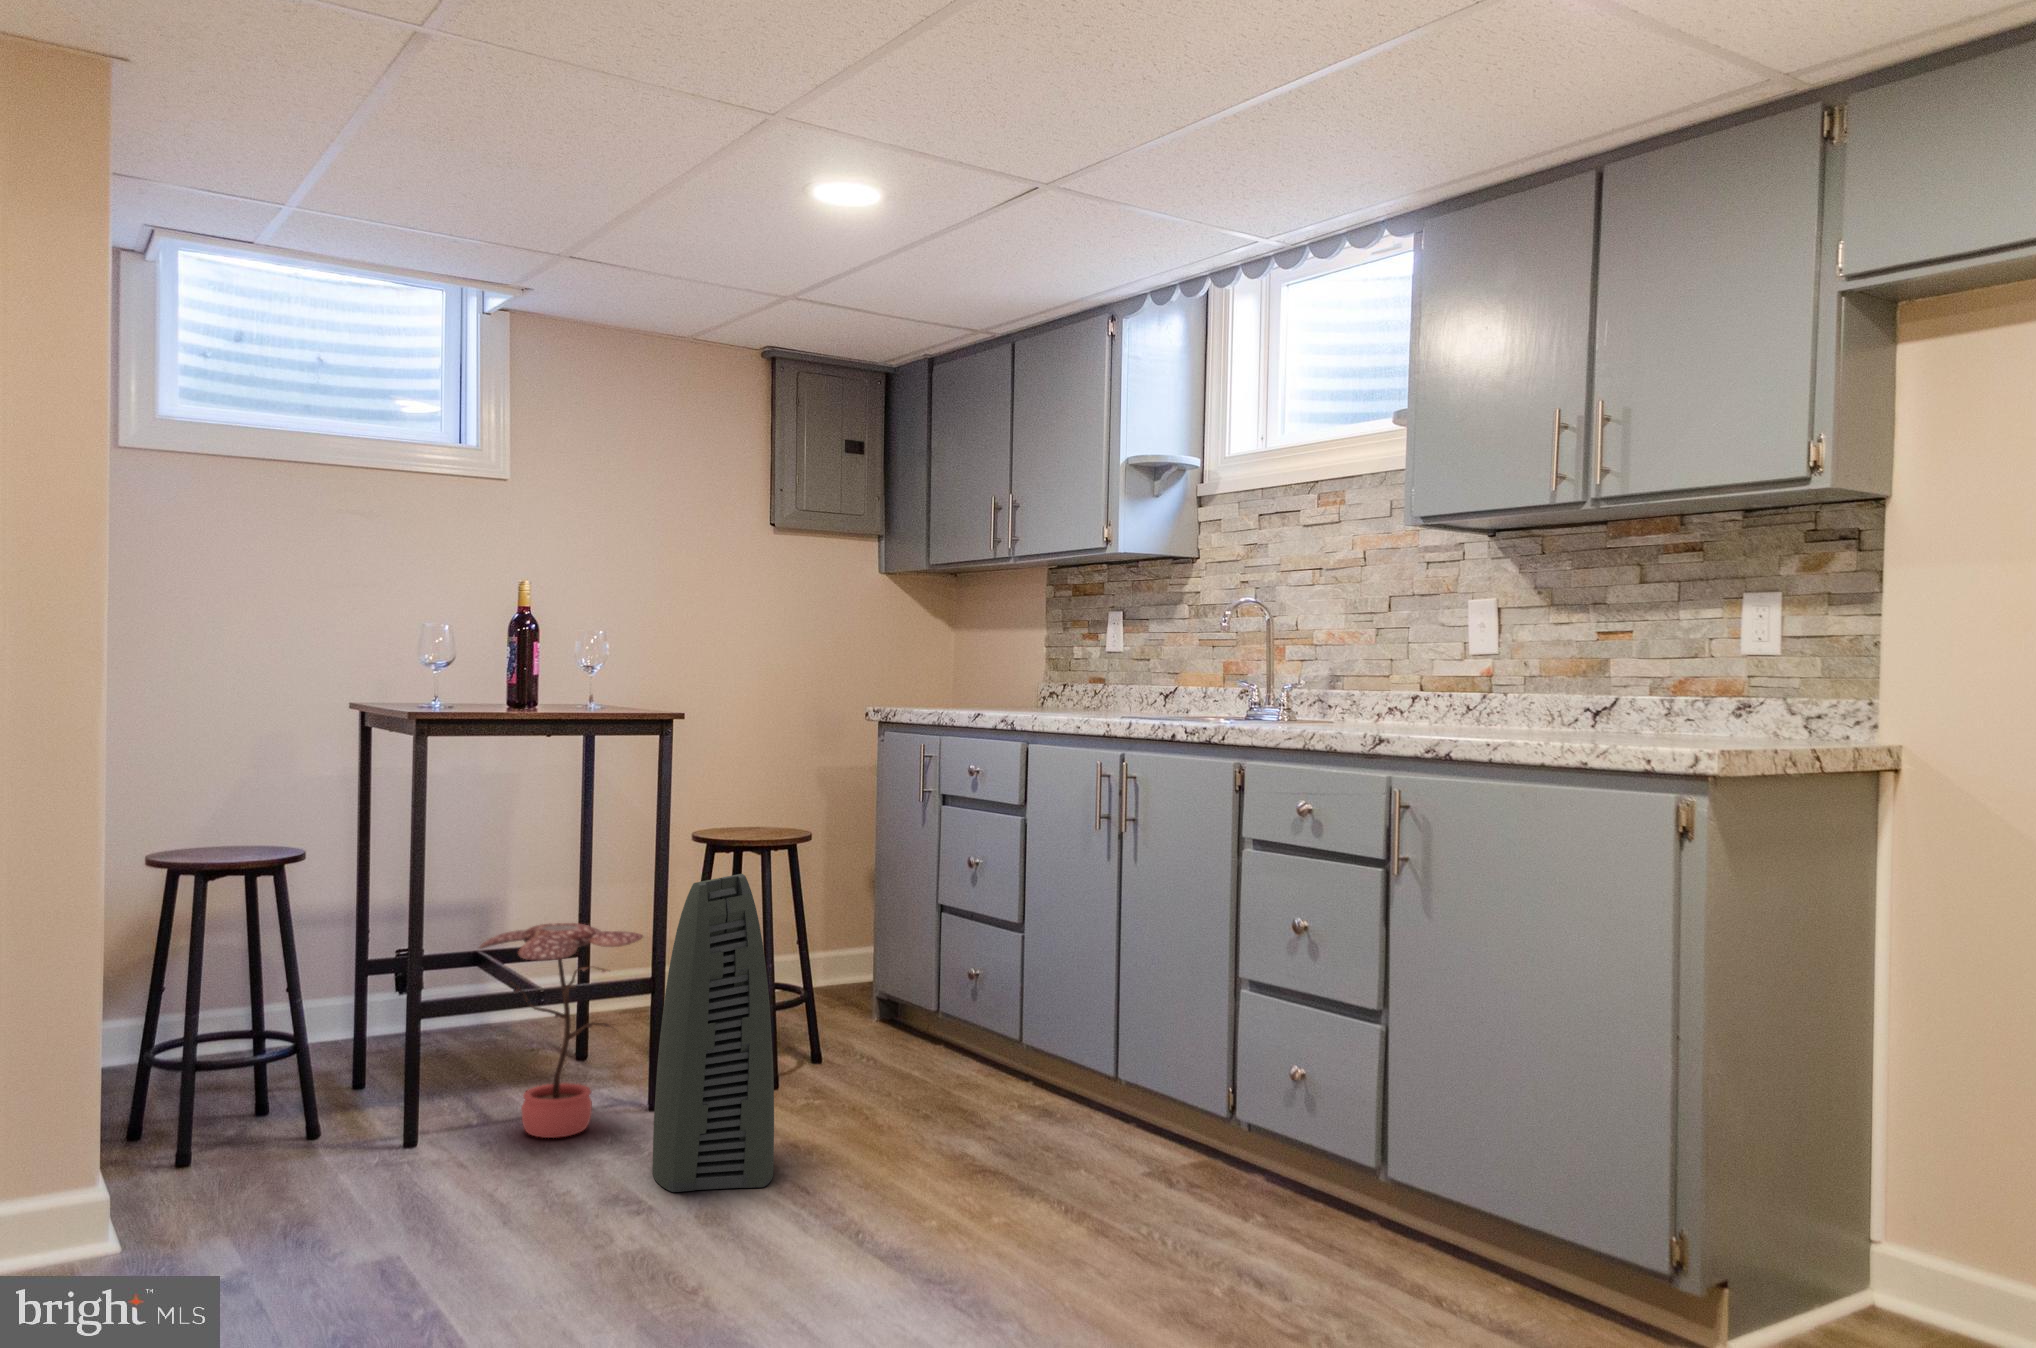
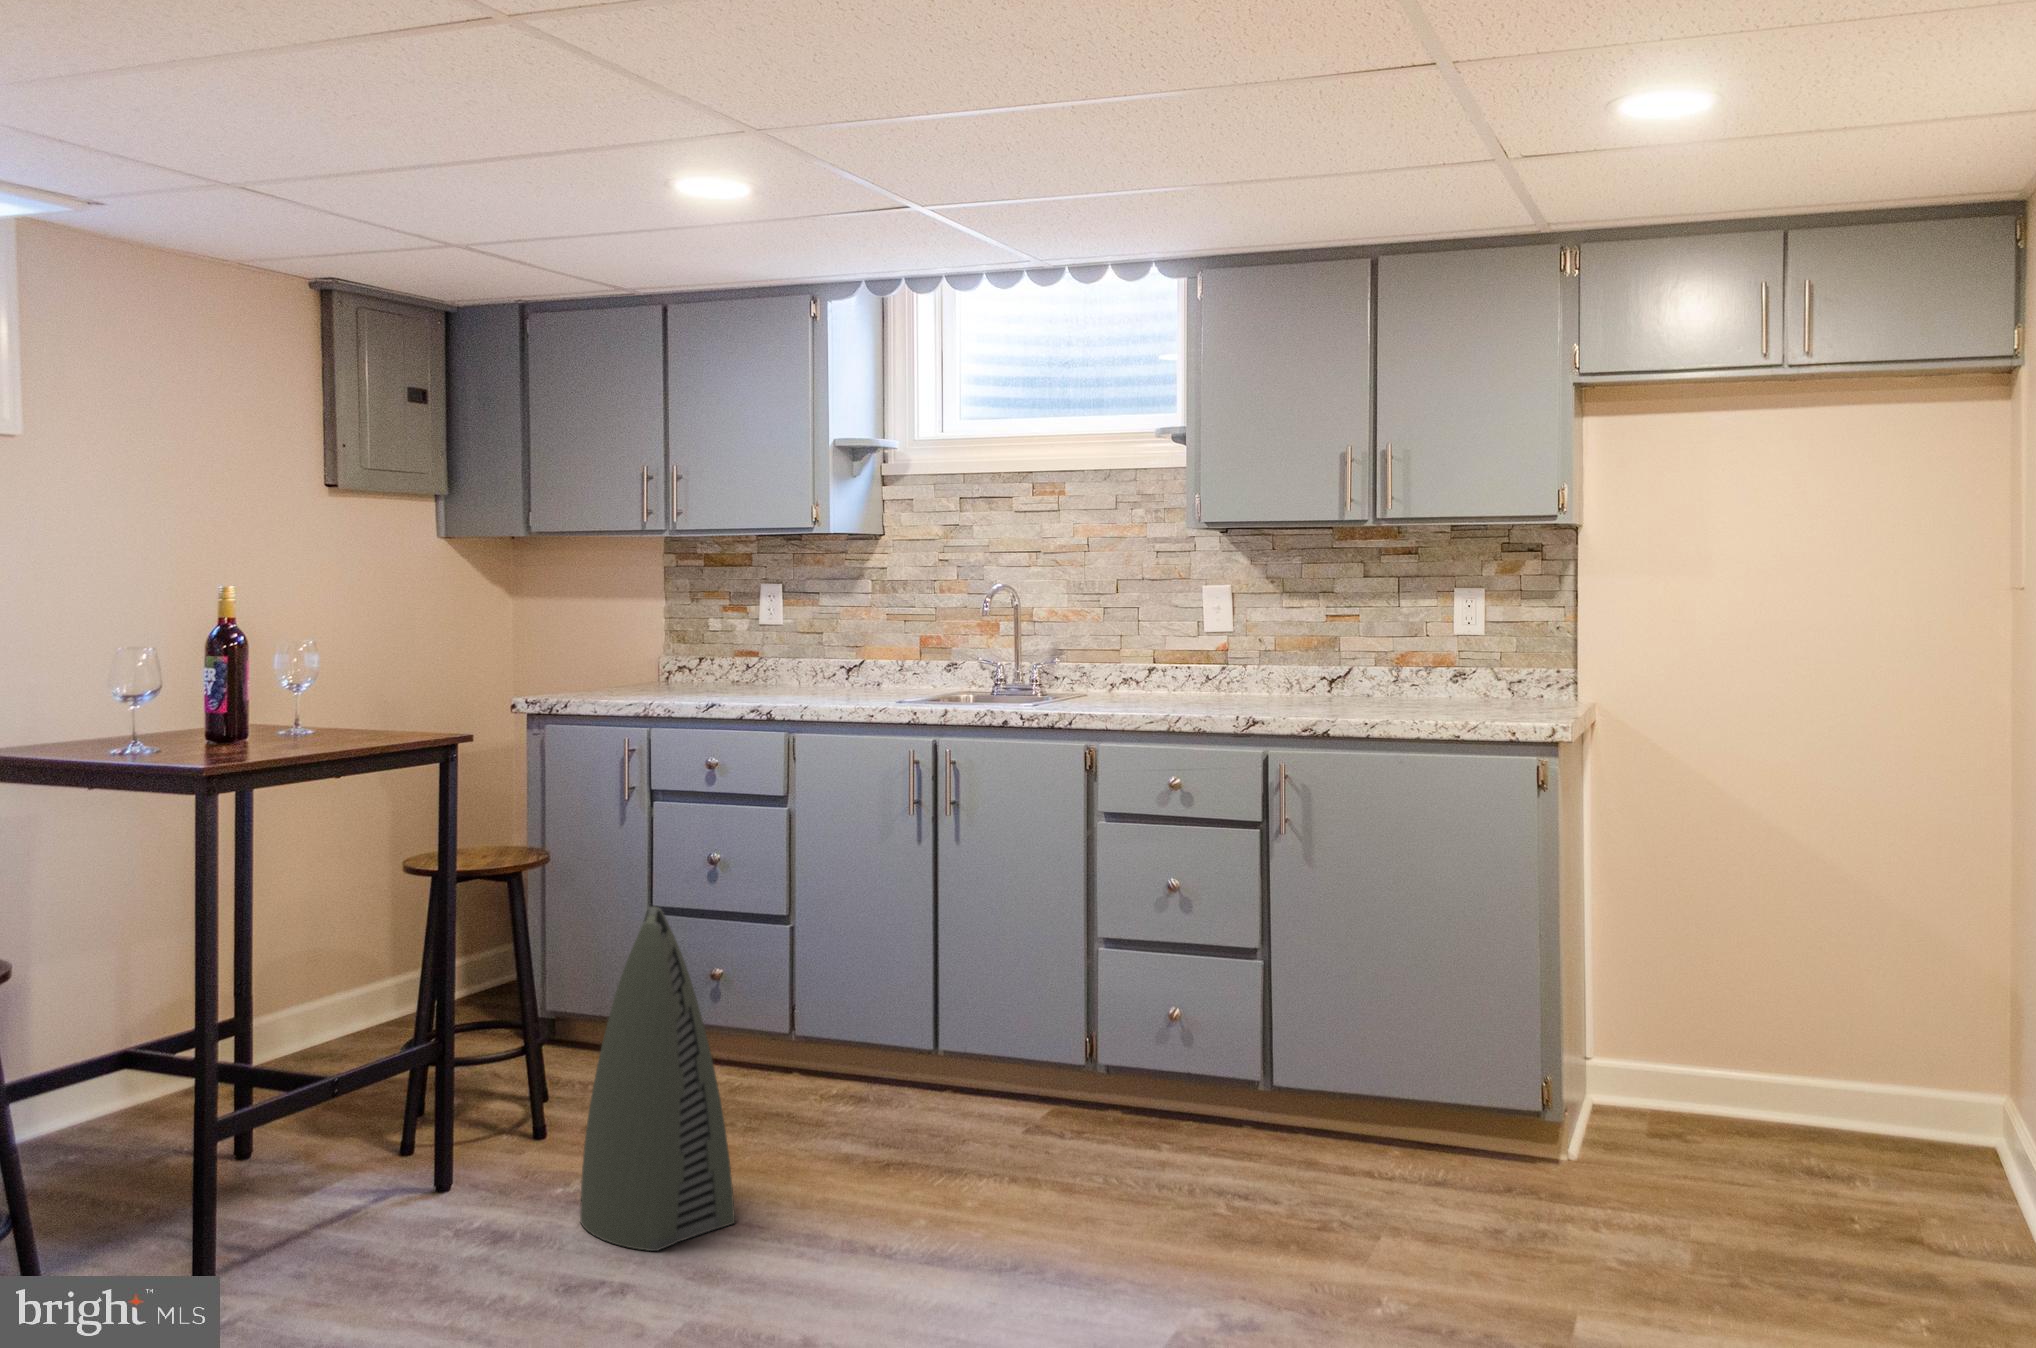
potted plant: present [479,923,643,1138] -> none [311,987,500,1237]

